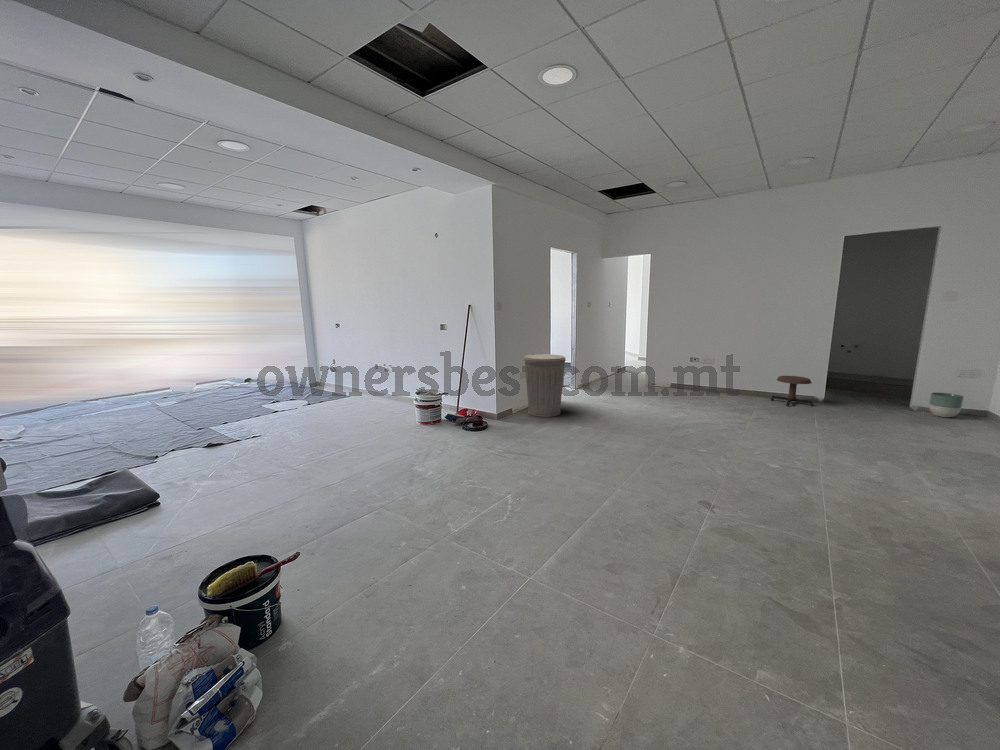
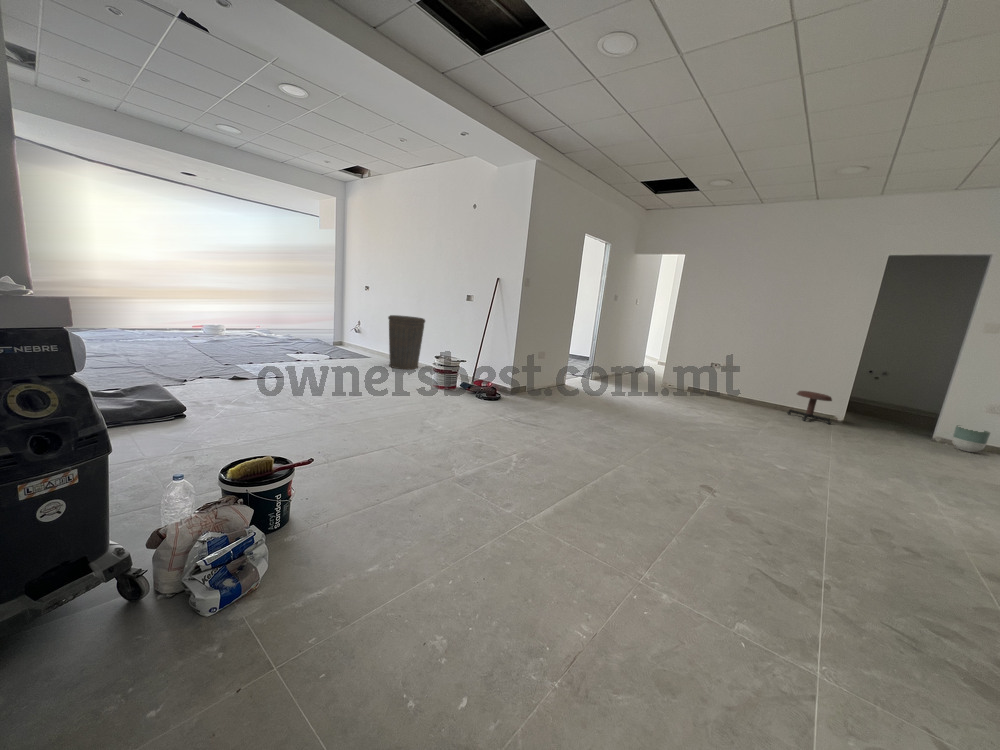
trash can: present [524,354,566,417] -> present [388,315,425,369]

